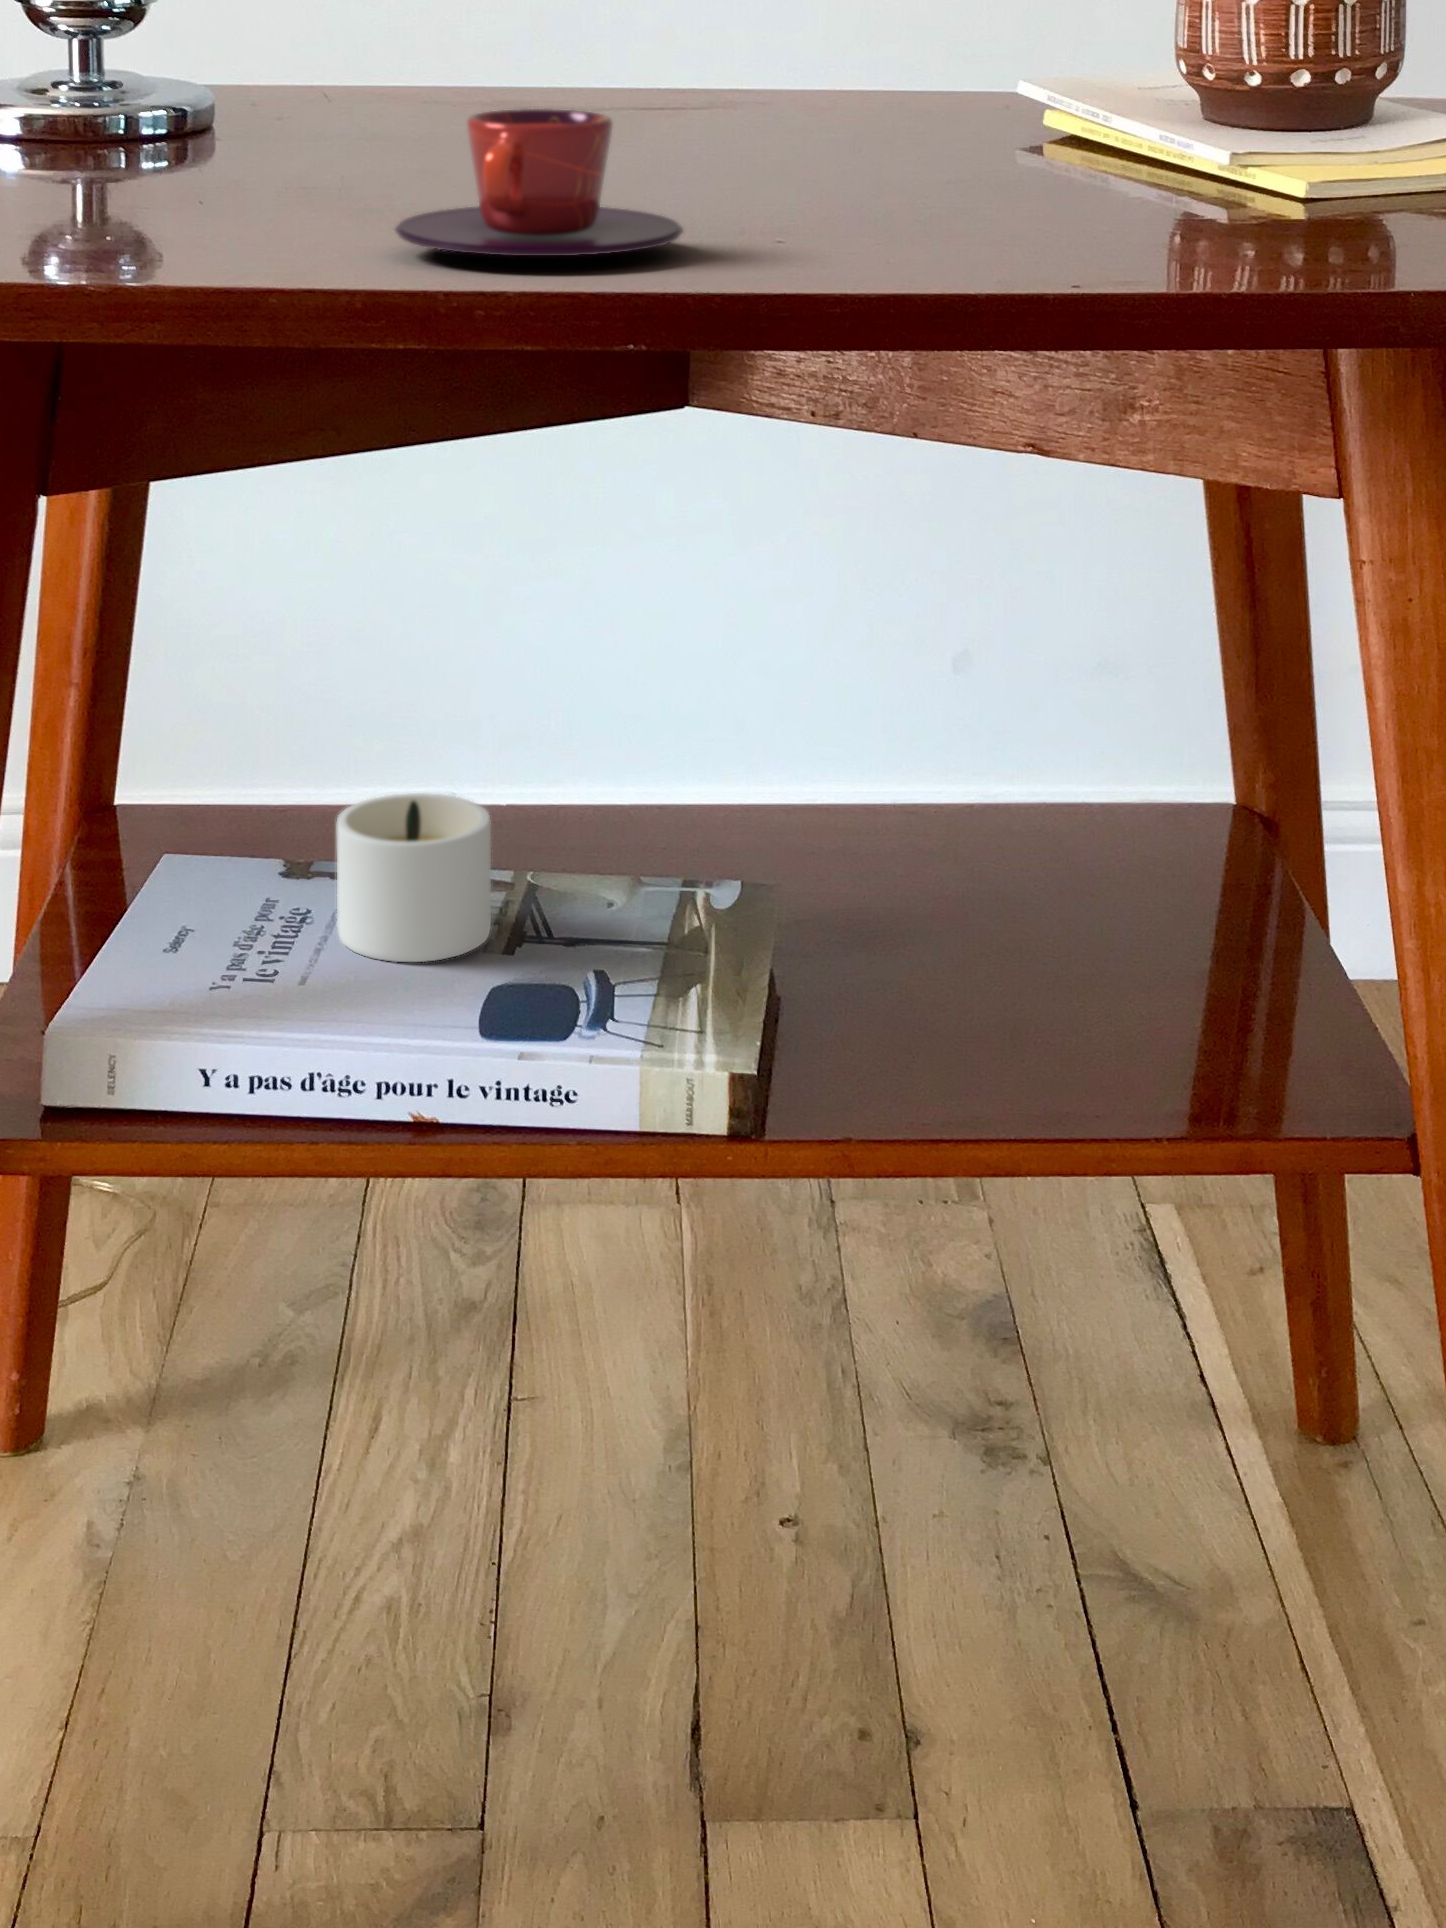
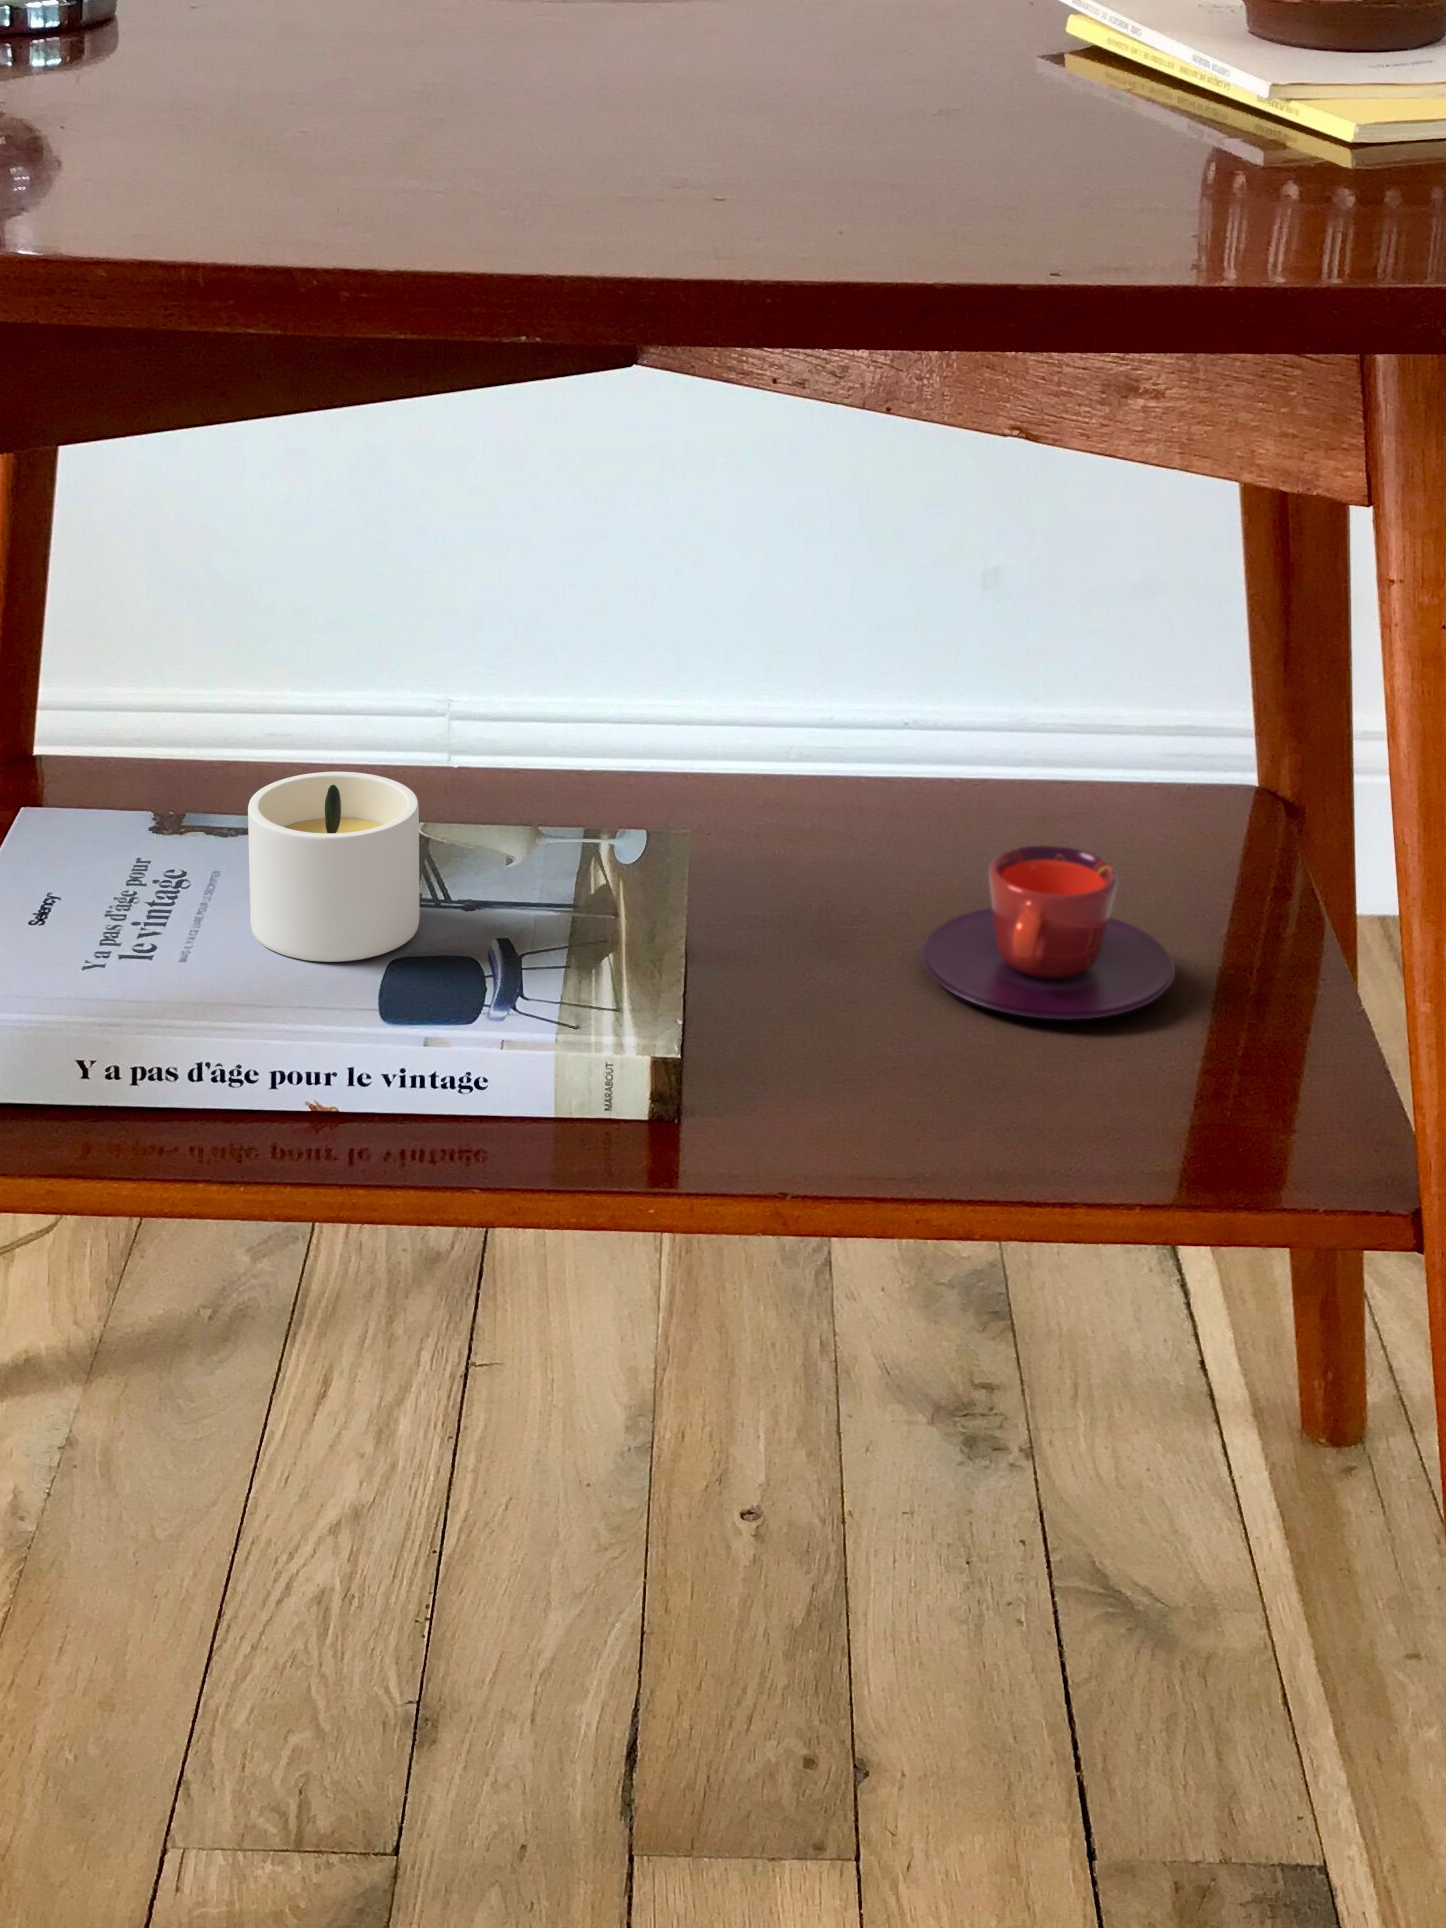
teacup: present [395,109,683,256] -> present [921,845,1175,1019]

